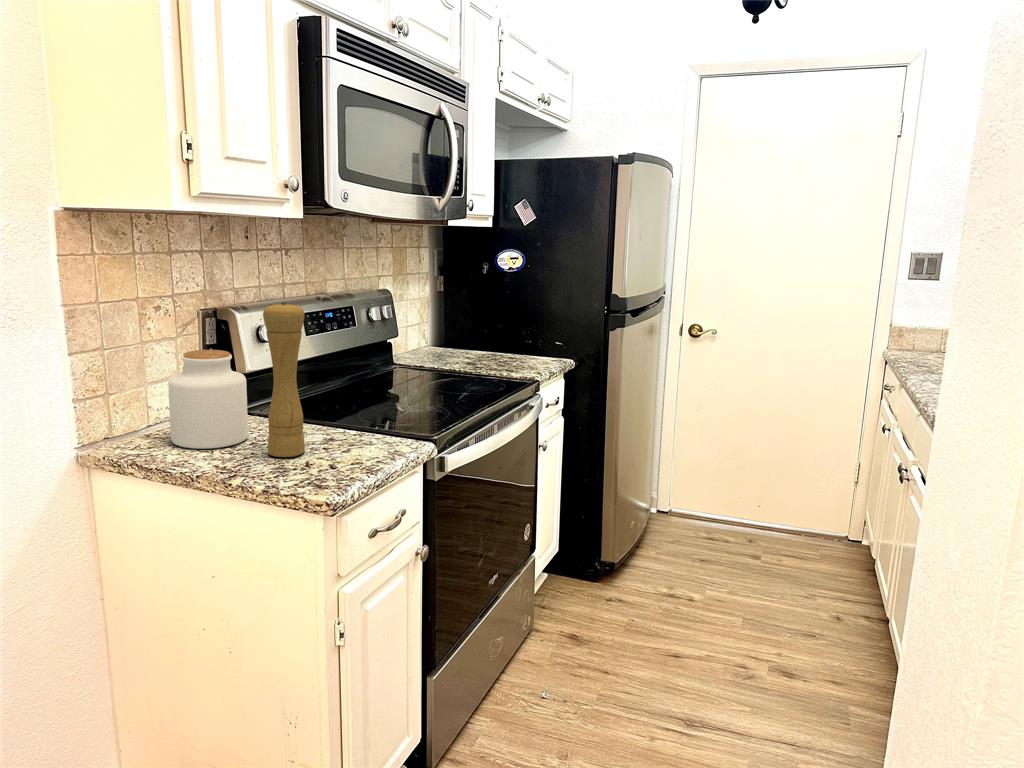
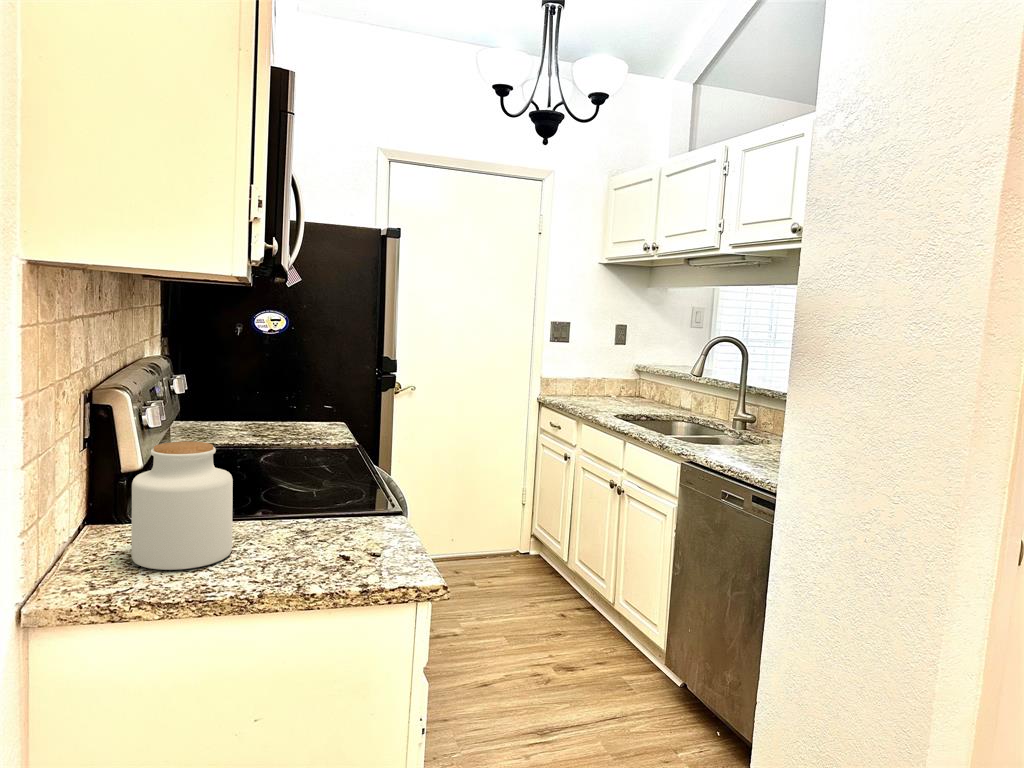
pepper mill: present [263,302,305,457] -> none [285,375,334,555]

